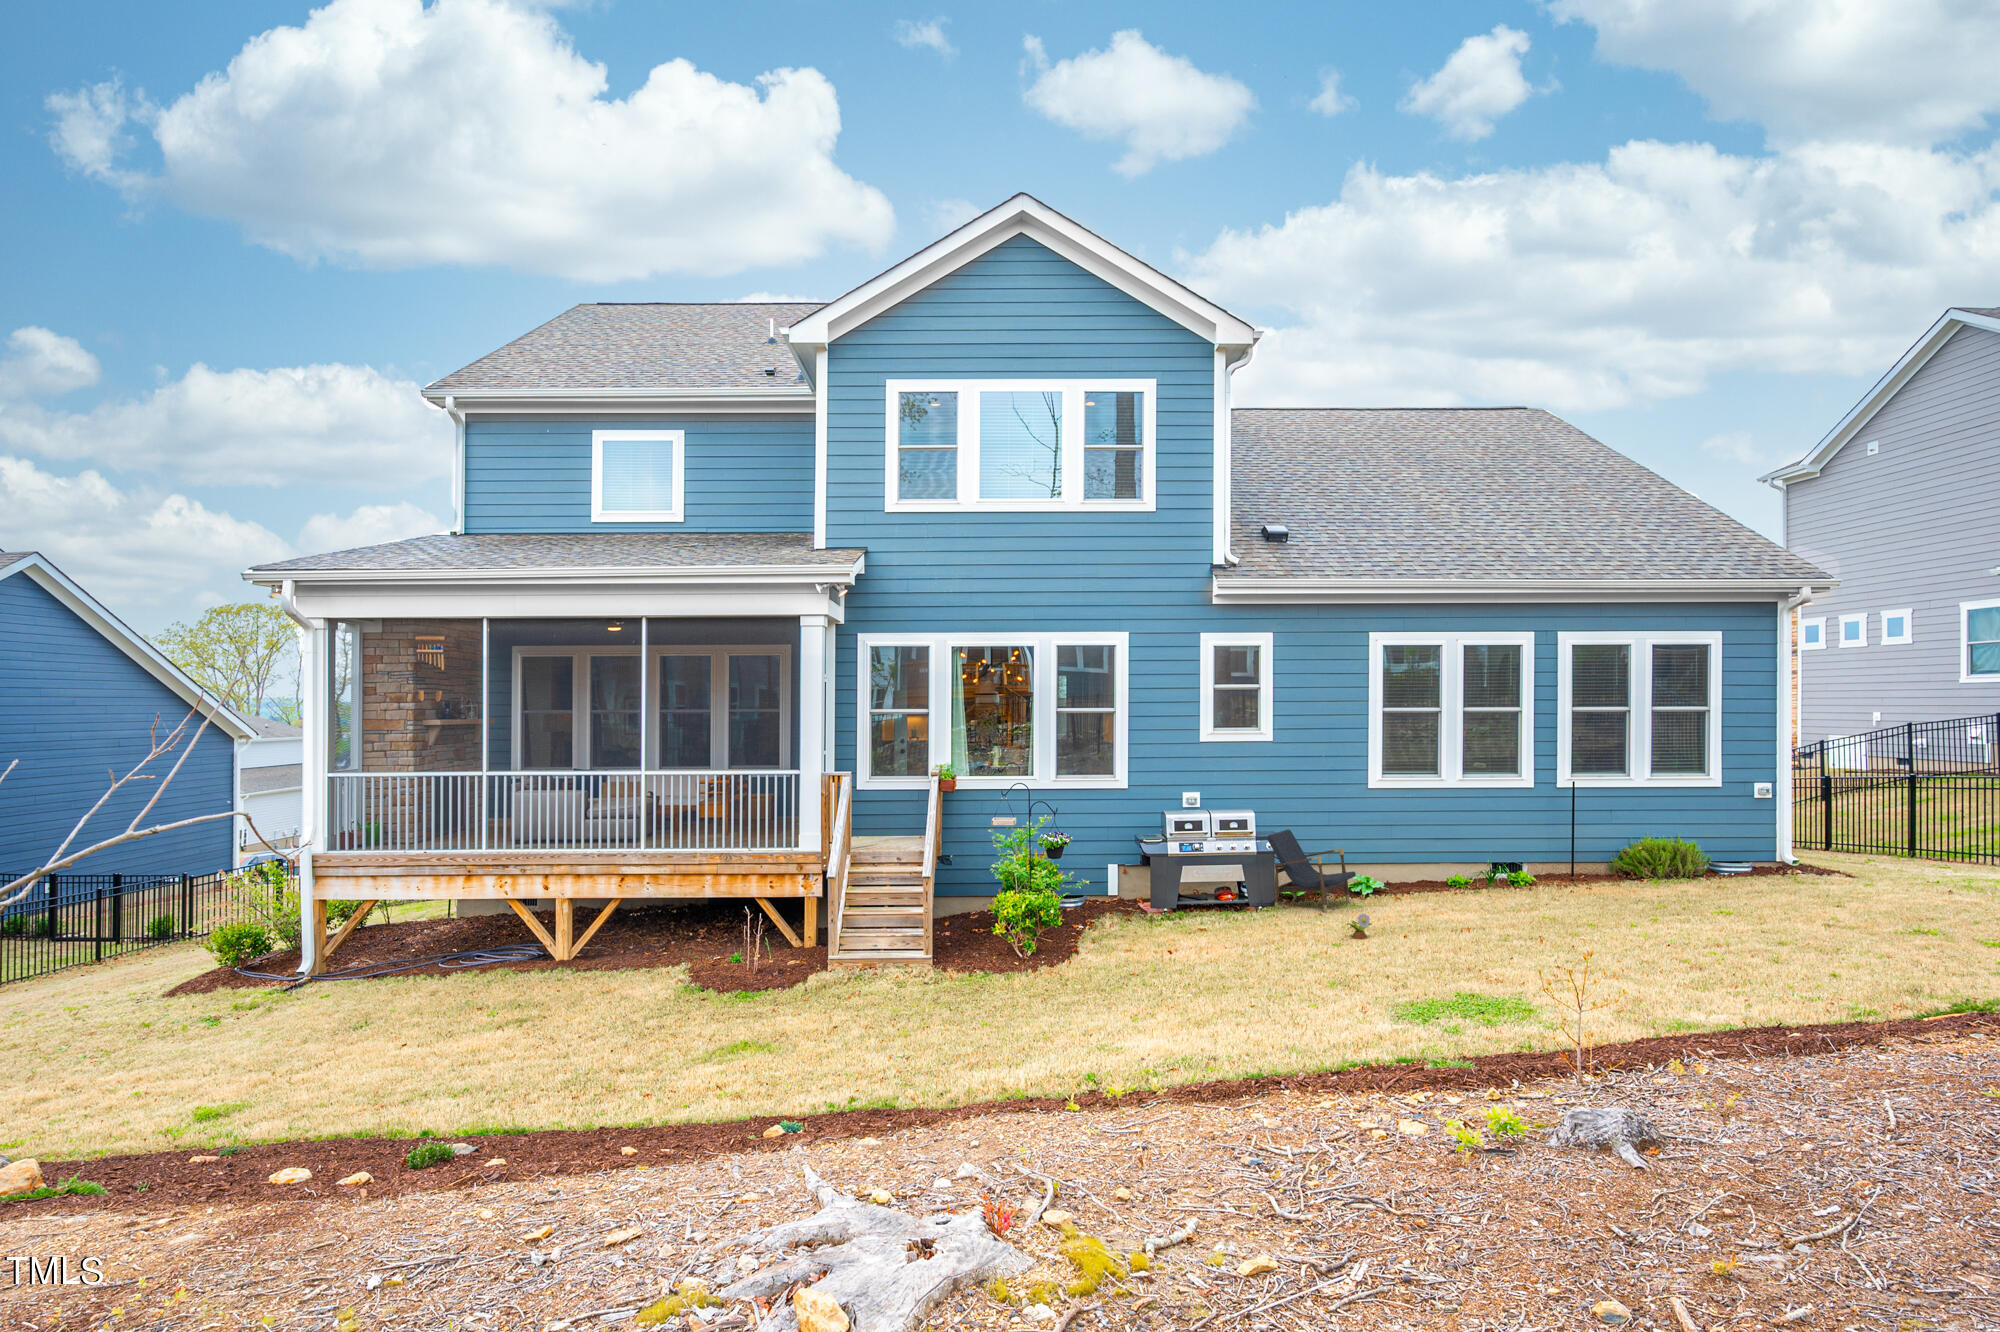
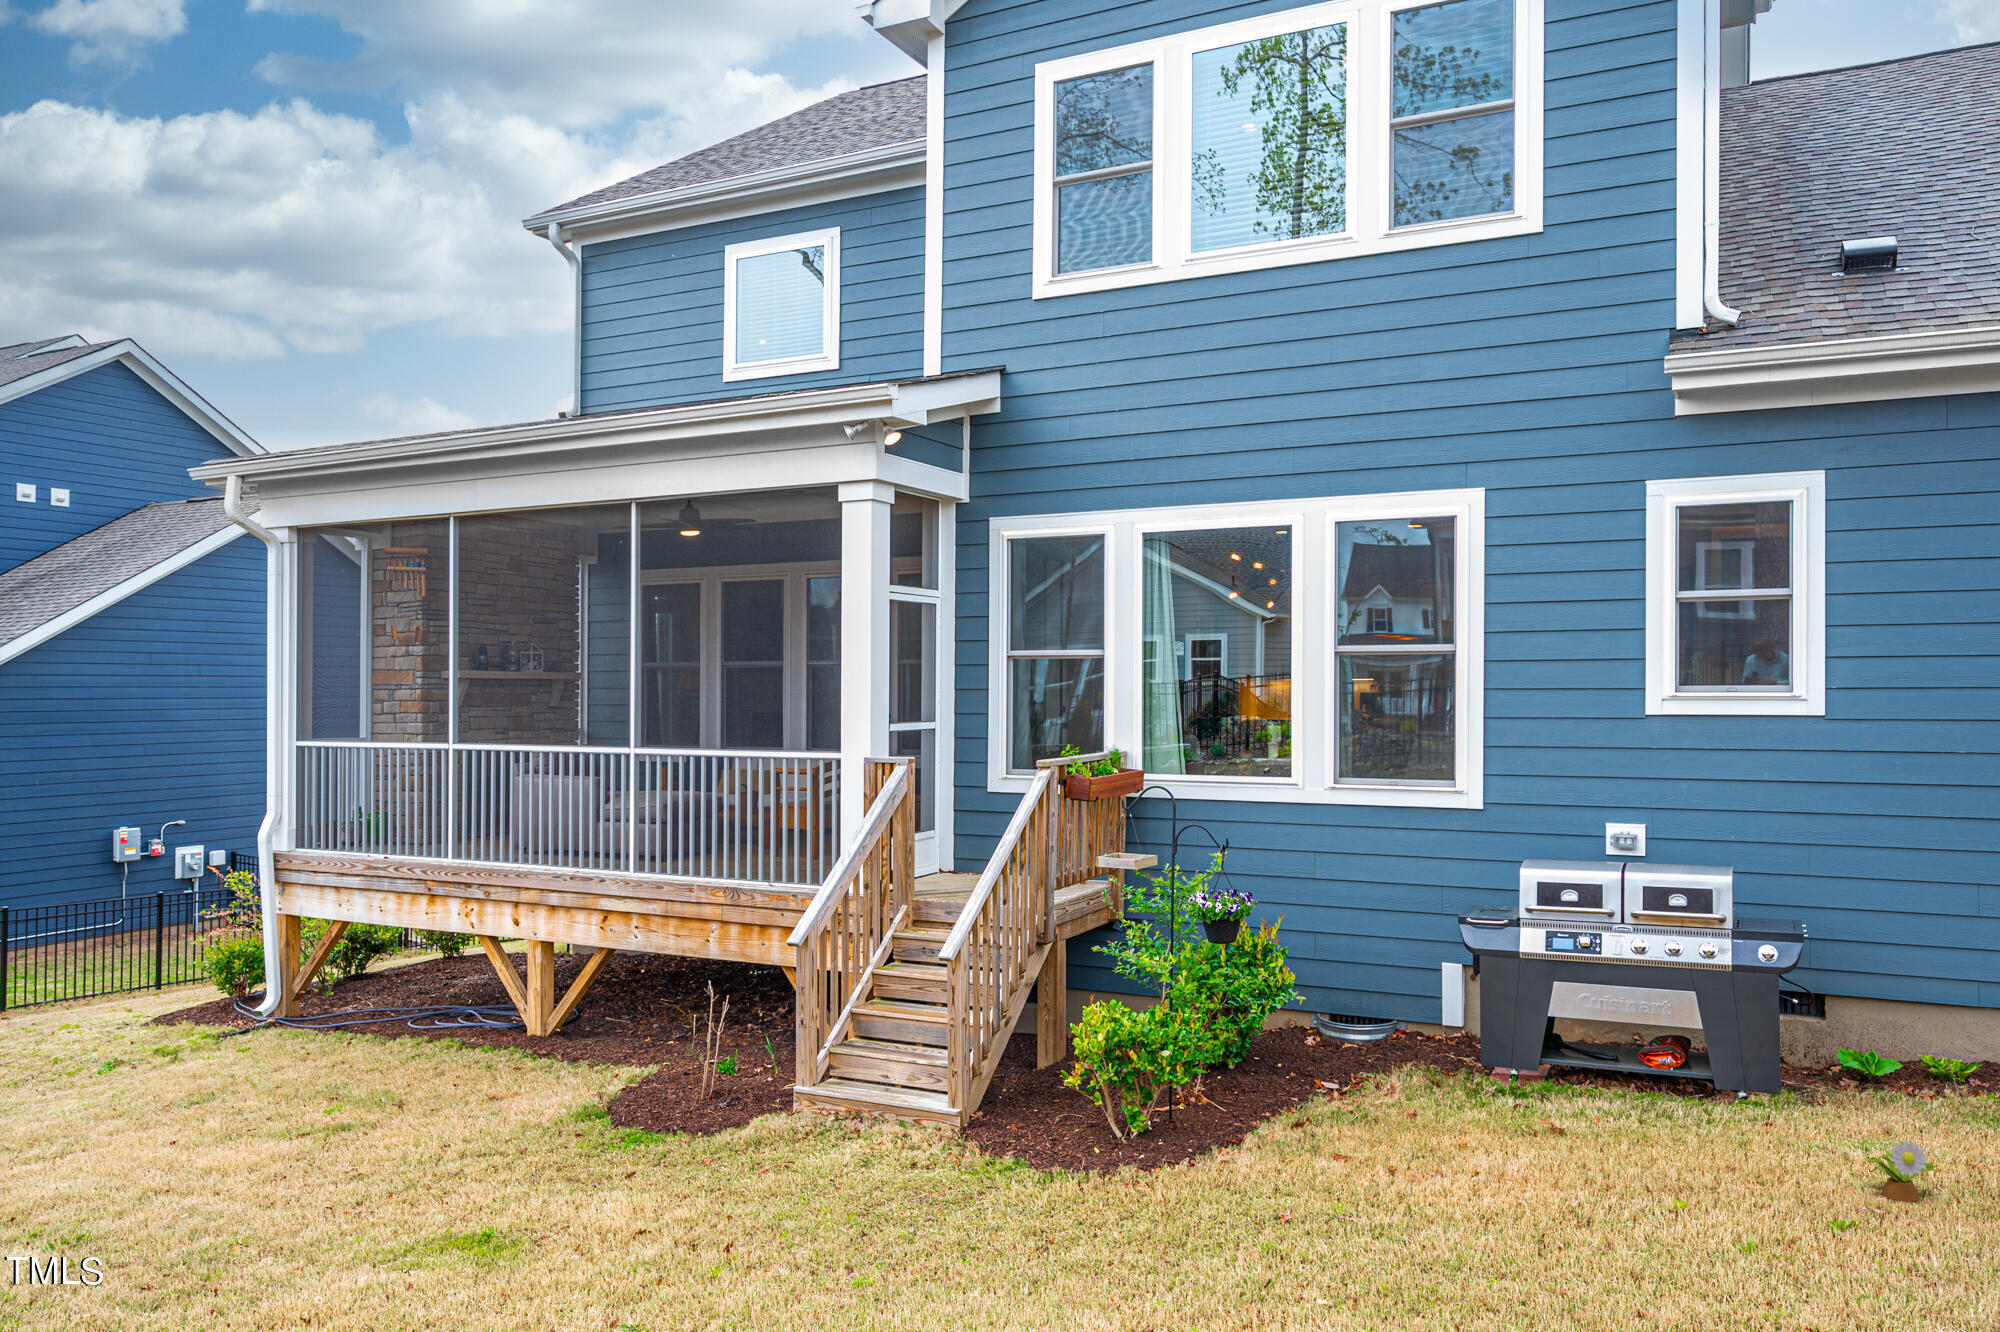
lounge chair: present [1267,829,1356,913] -> none [1742,921,1957,1112]

